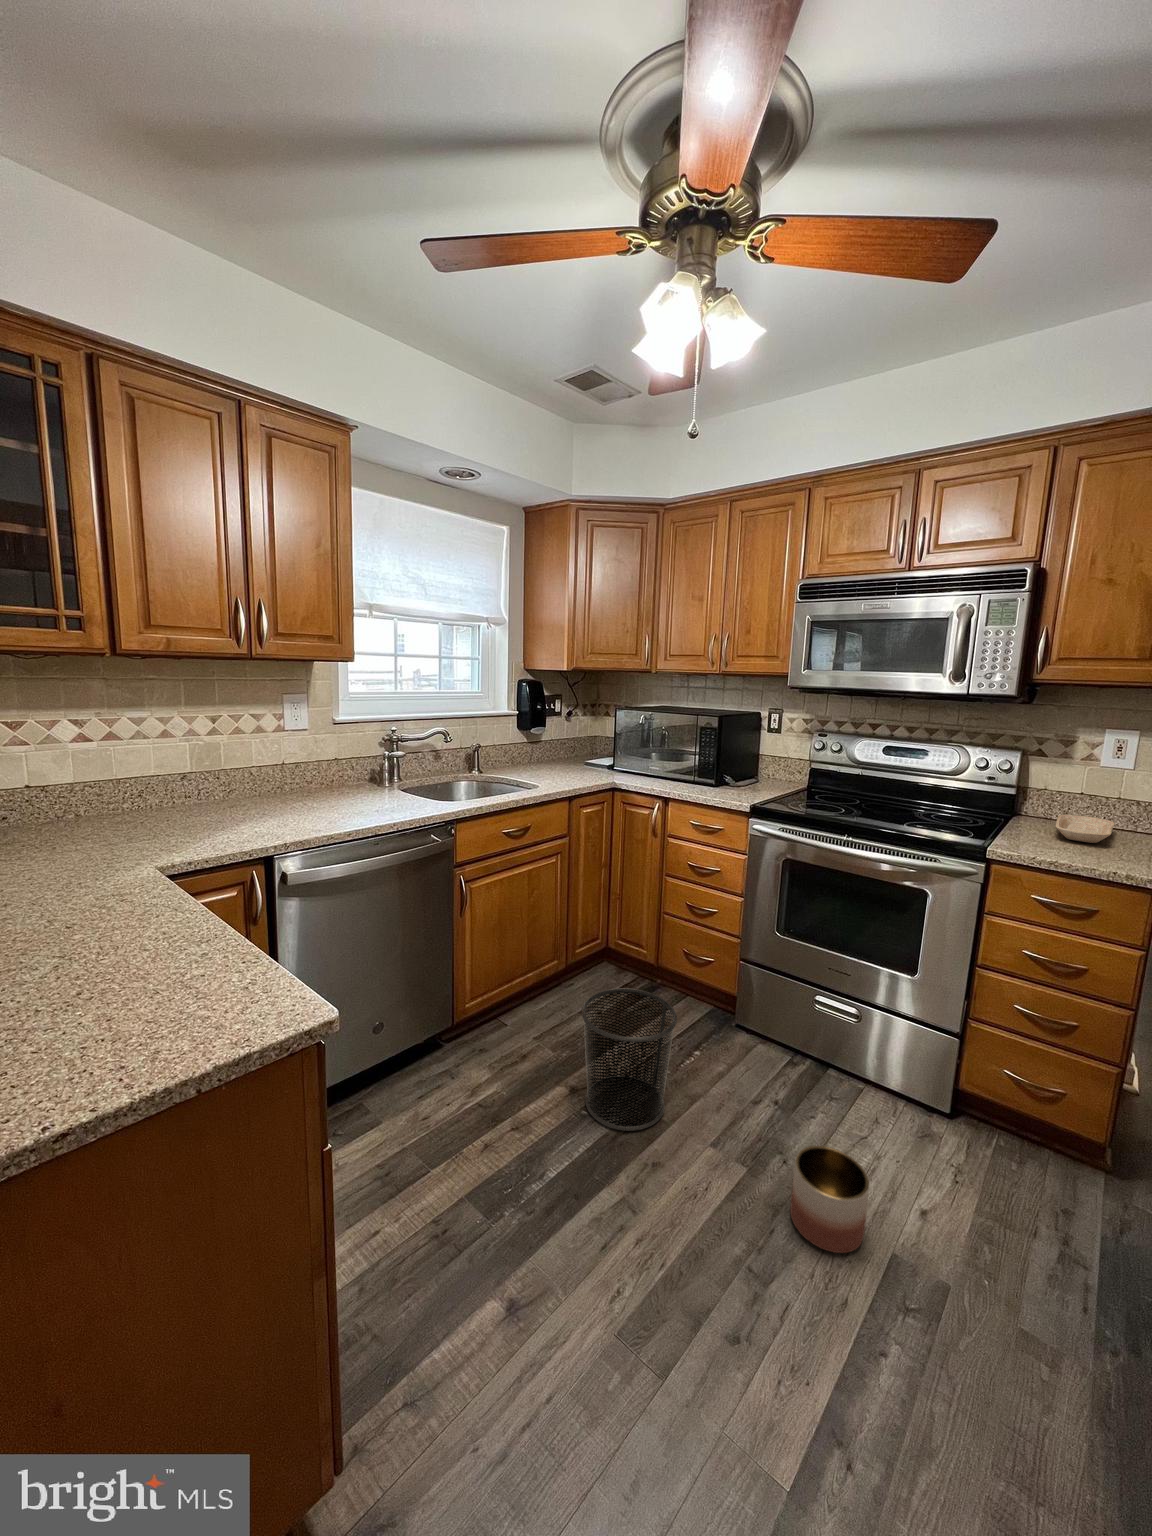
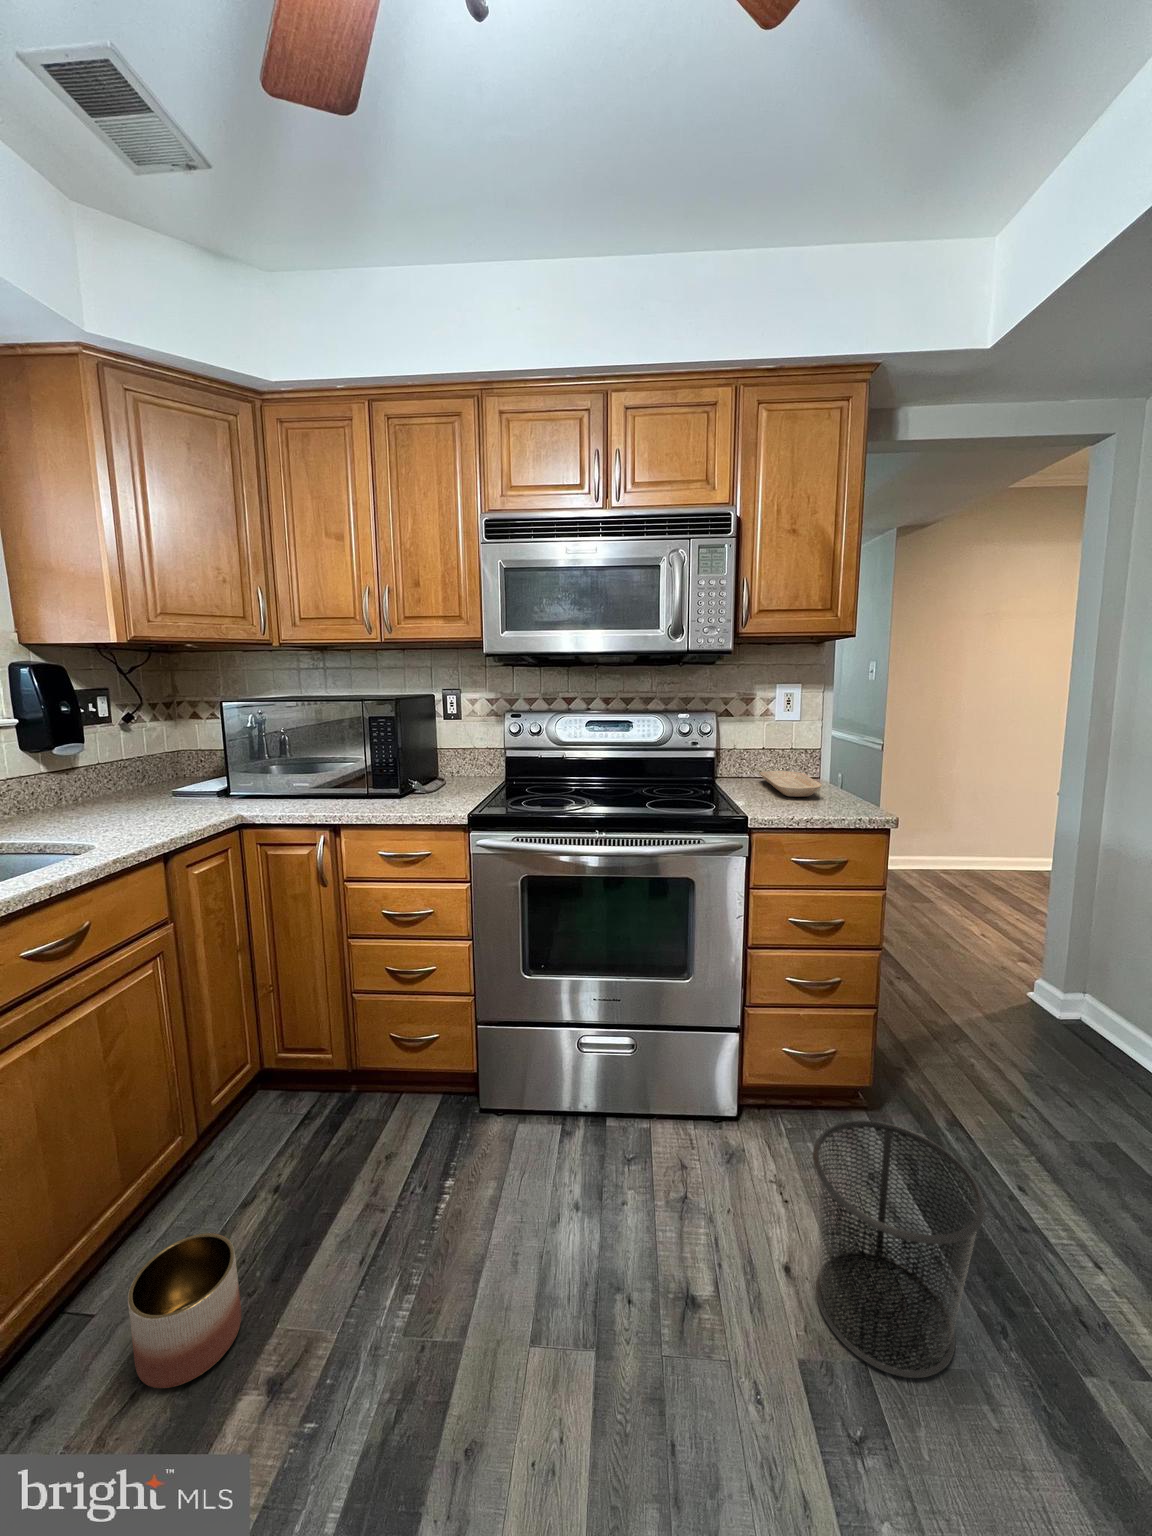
waste bin: present [581,988,677,1131] -> present [813,1120,985,1378]
planter: present [790,1146,869,1253] -> present [128,1233,241,1388]

